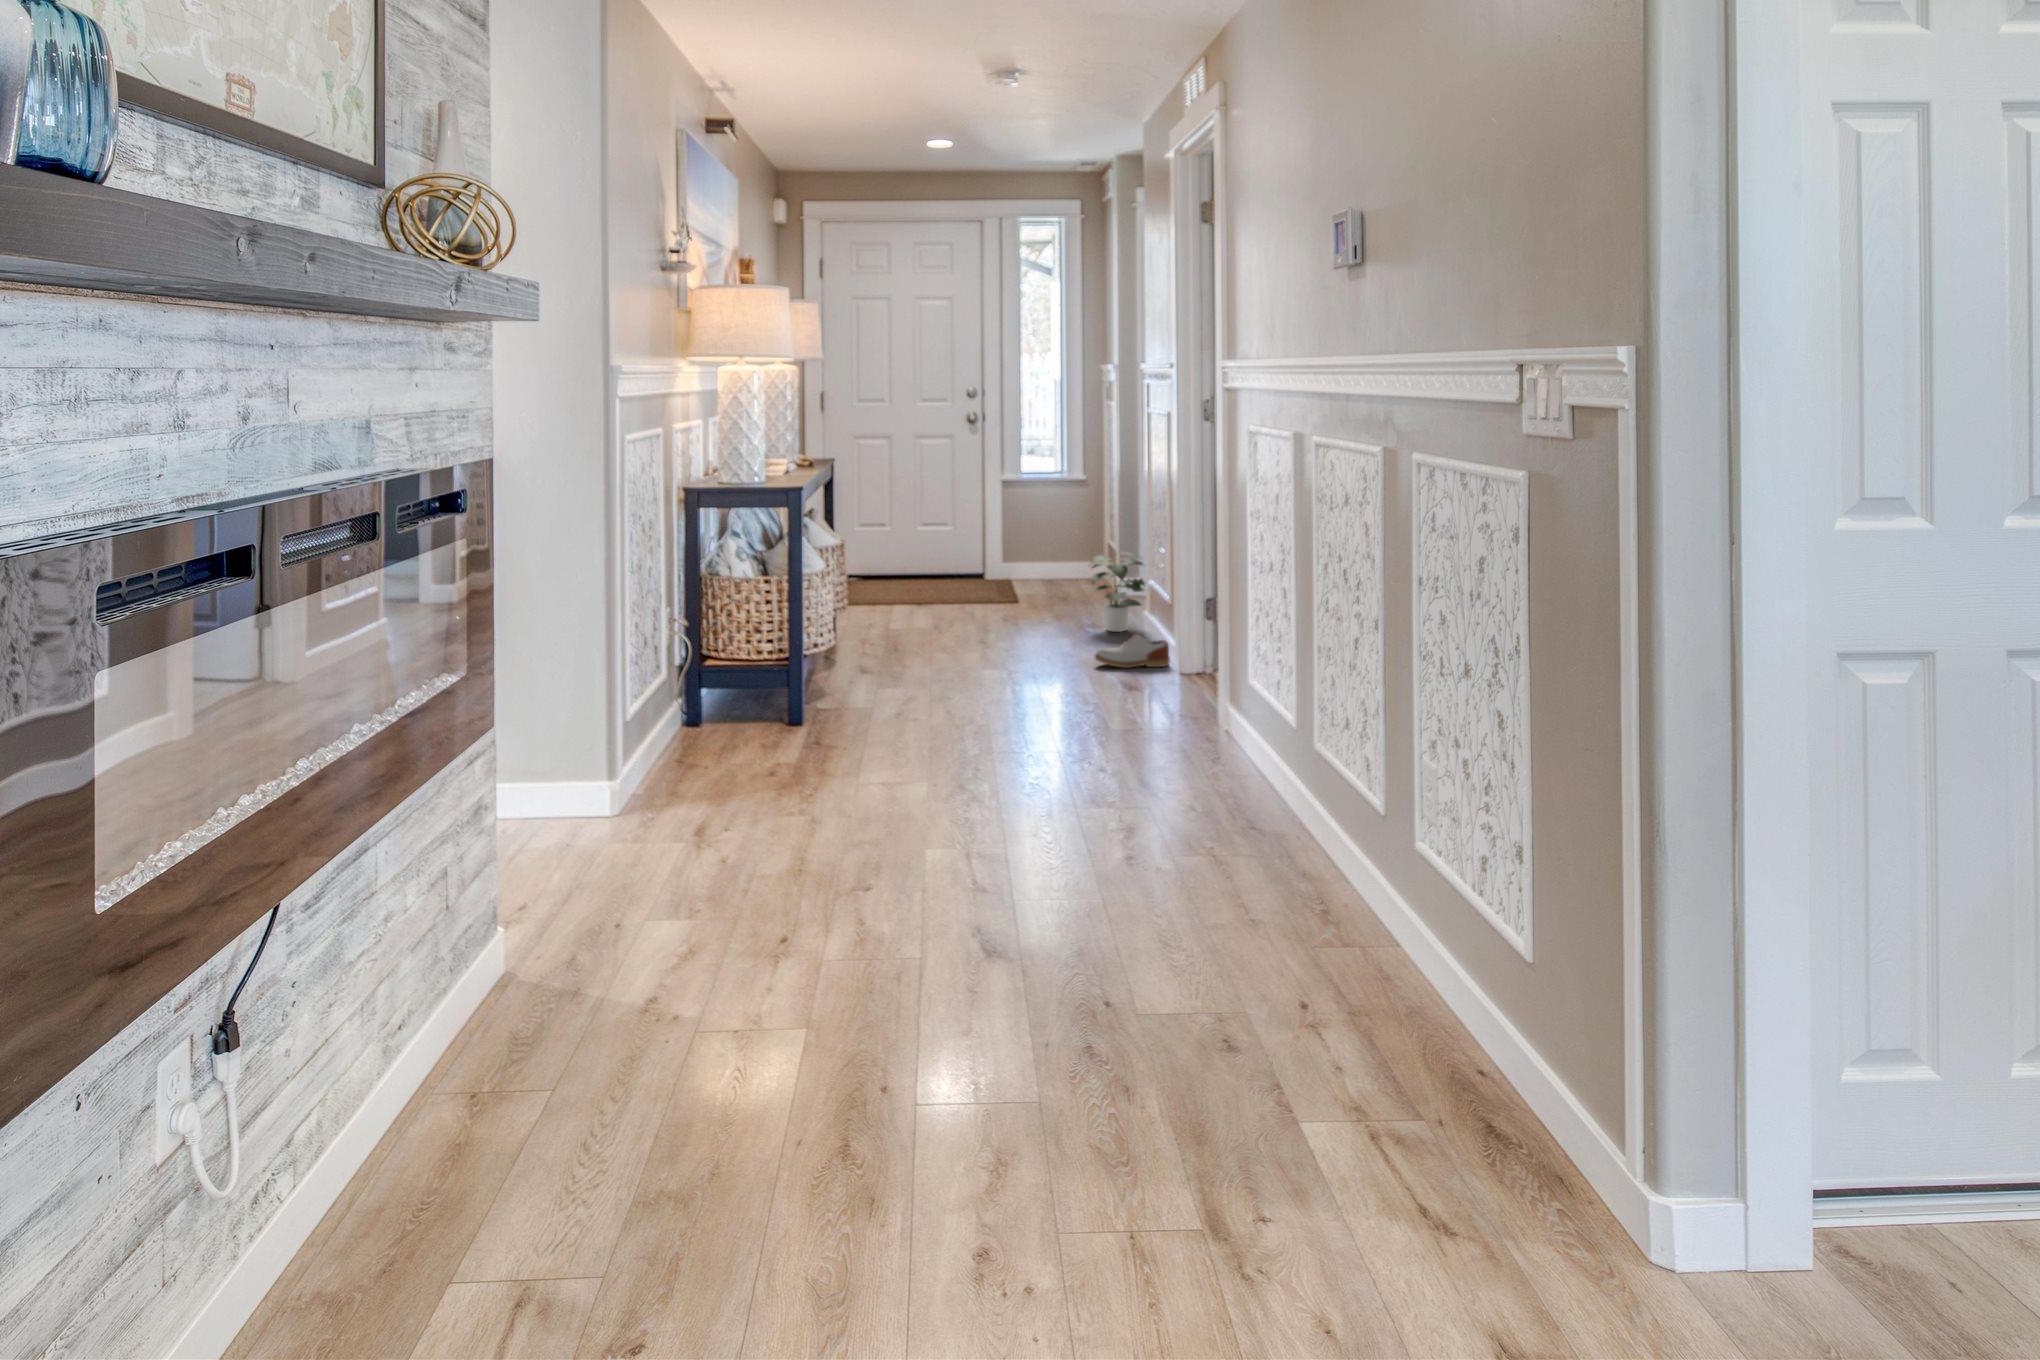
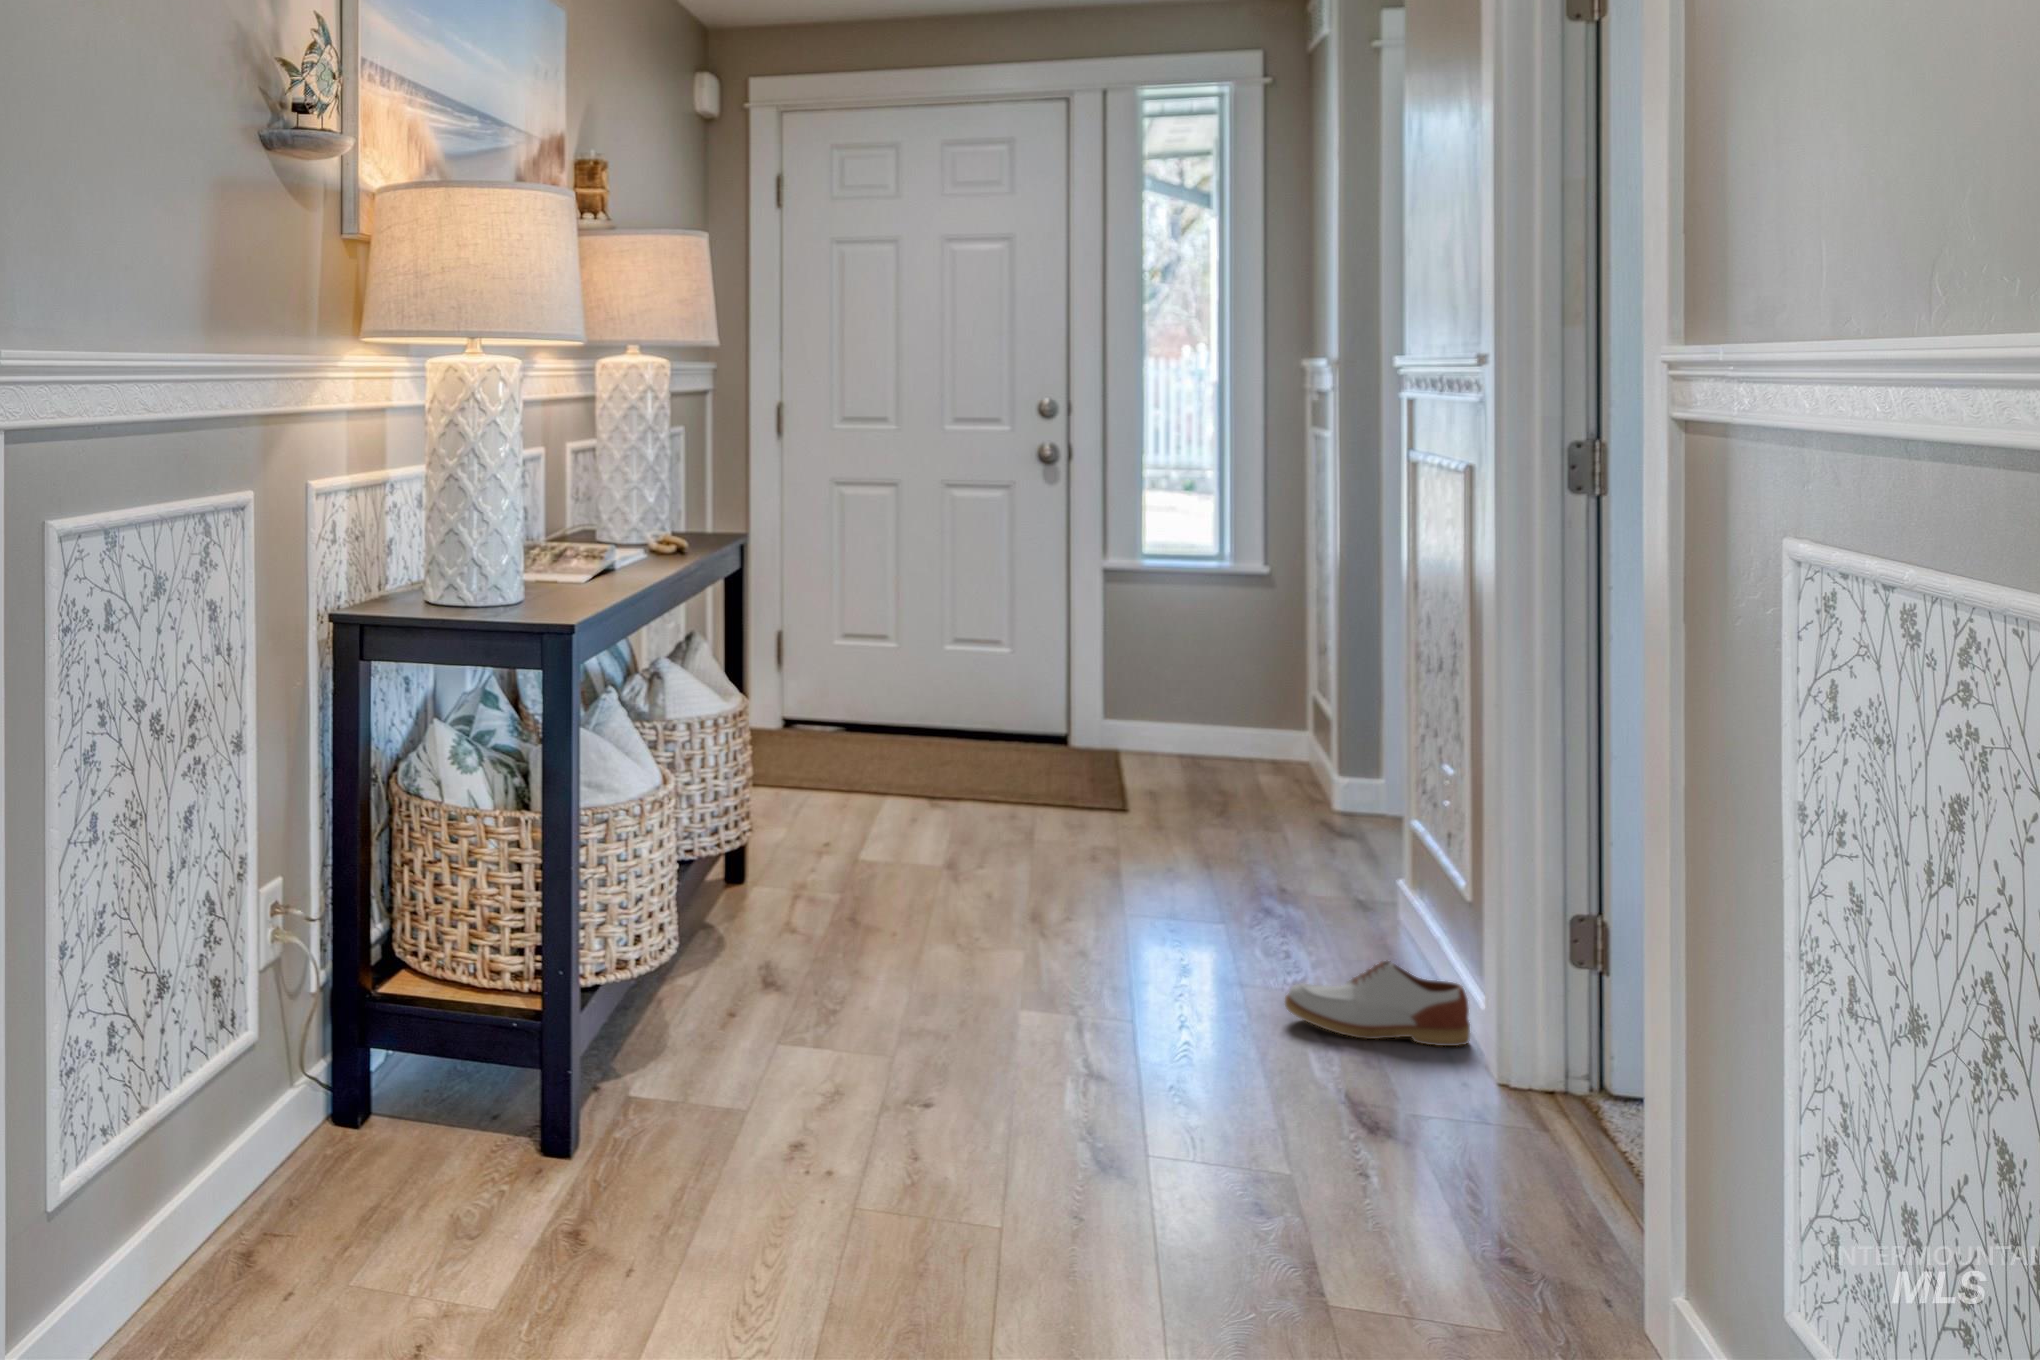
potted plant: present [1090,552,1145,632] -> none [1271,747,1412,916]

